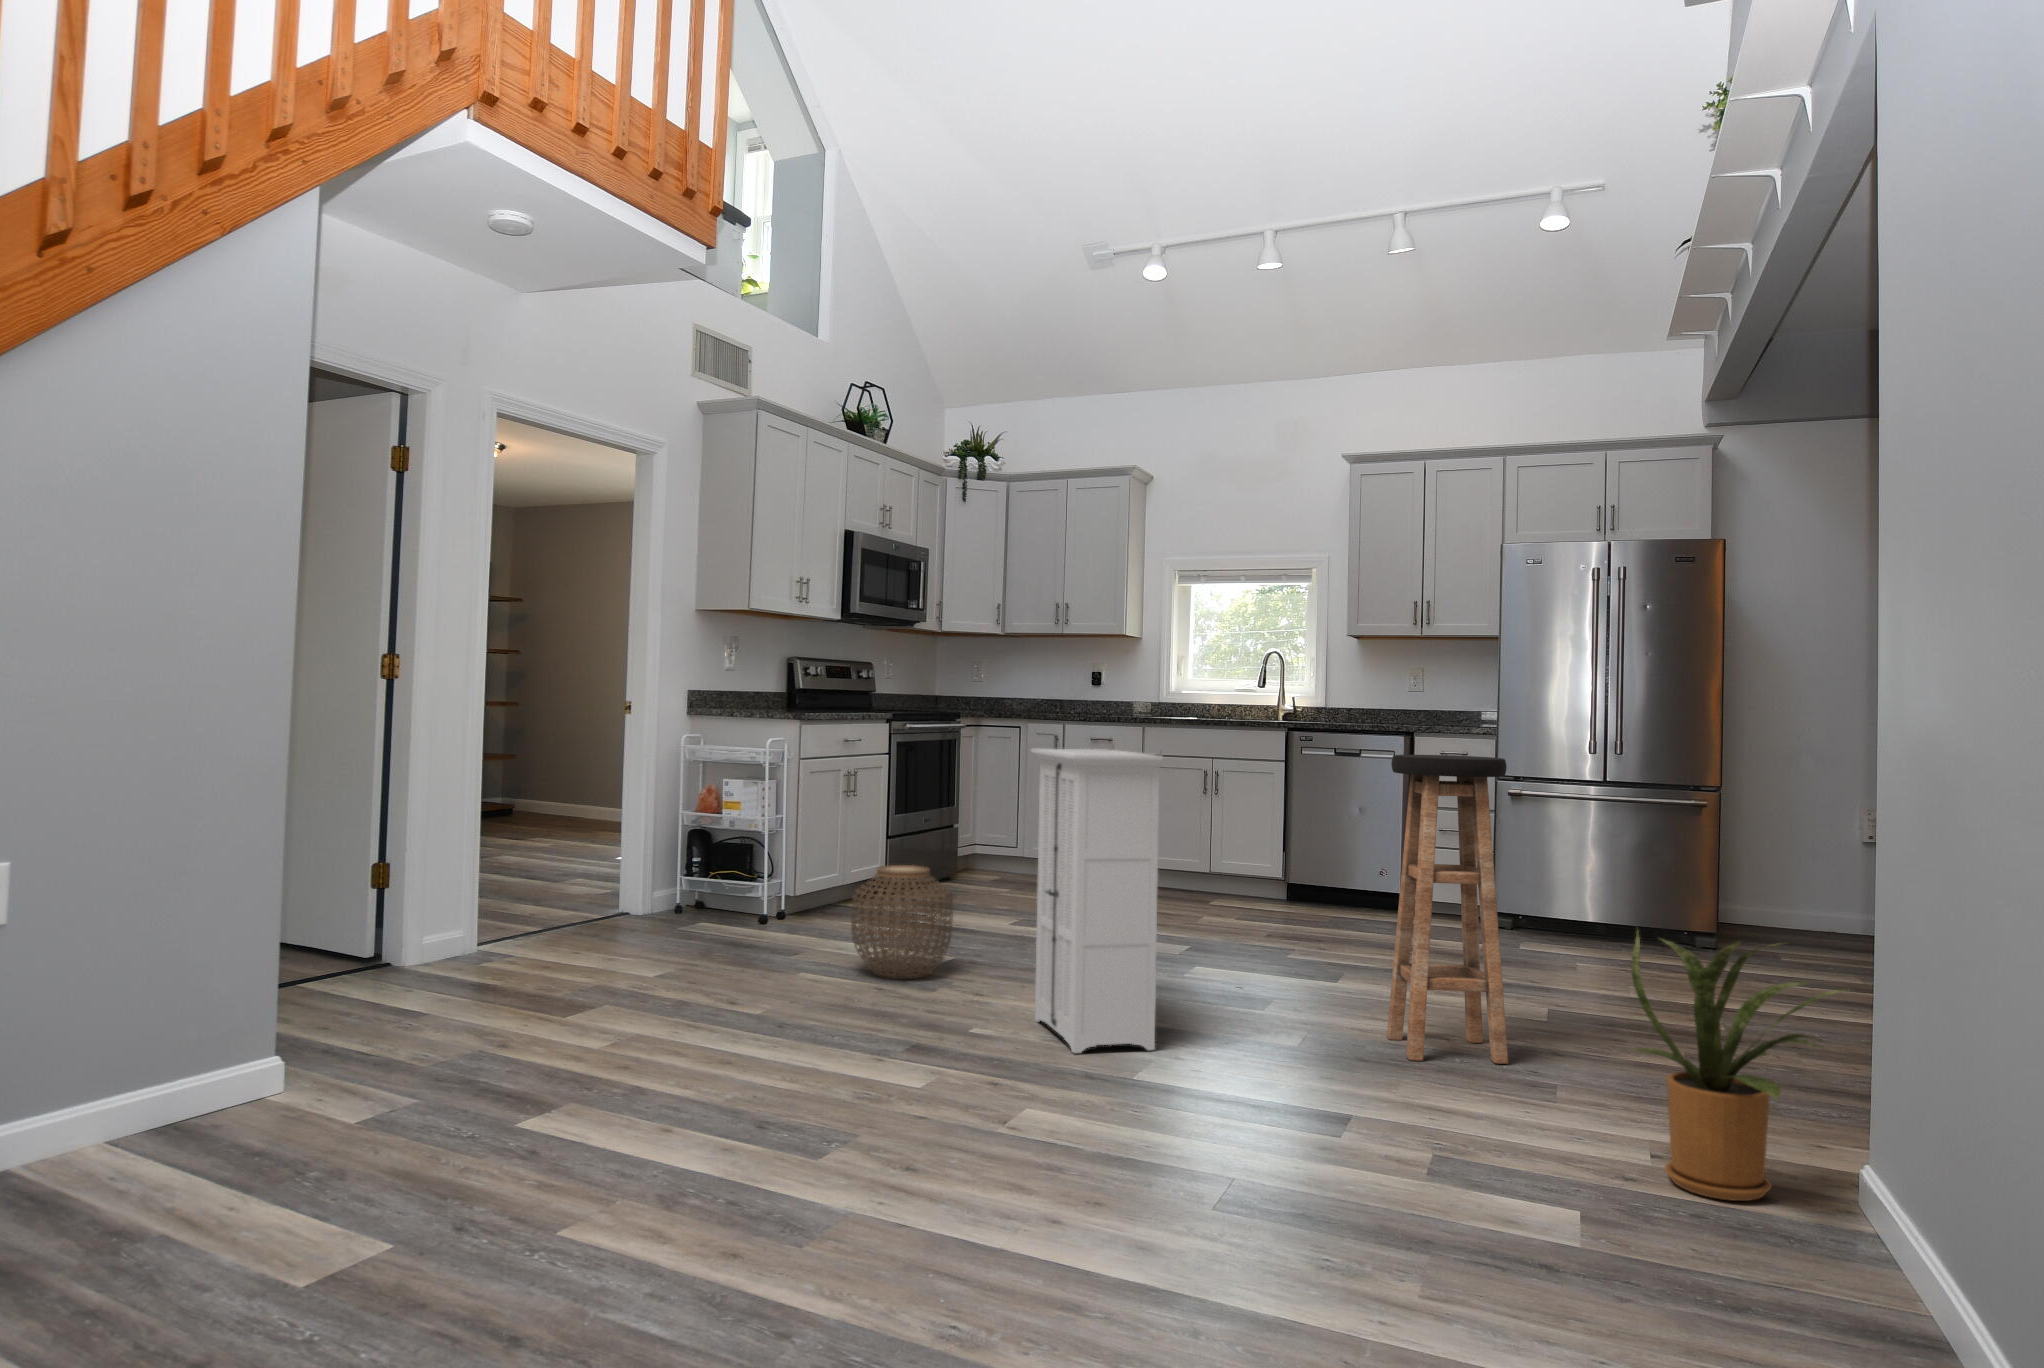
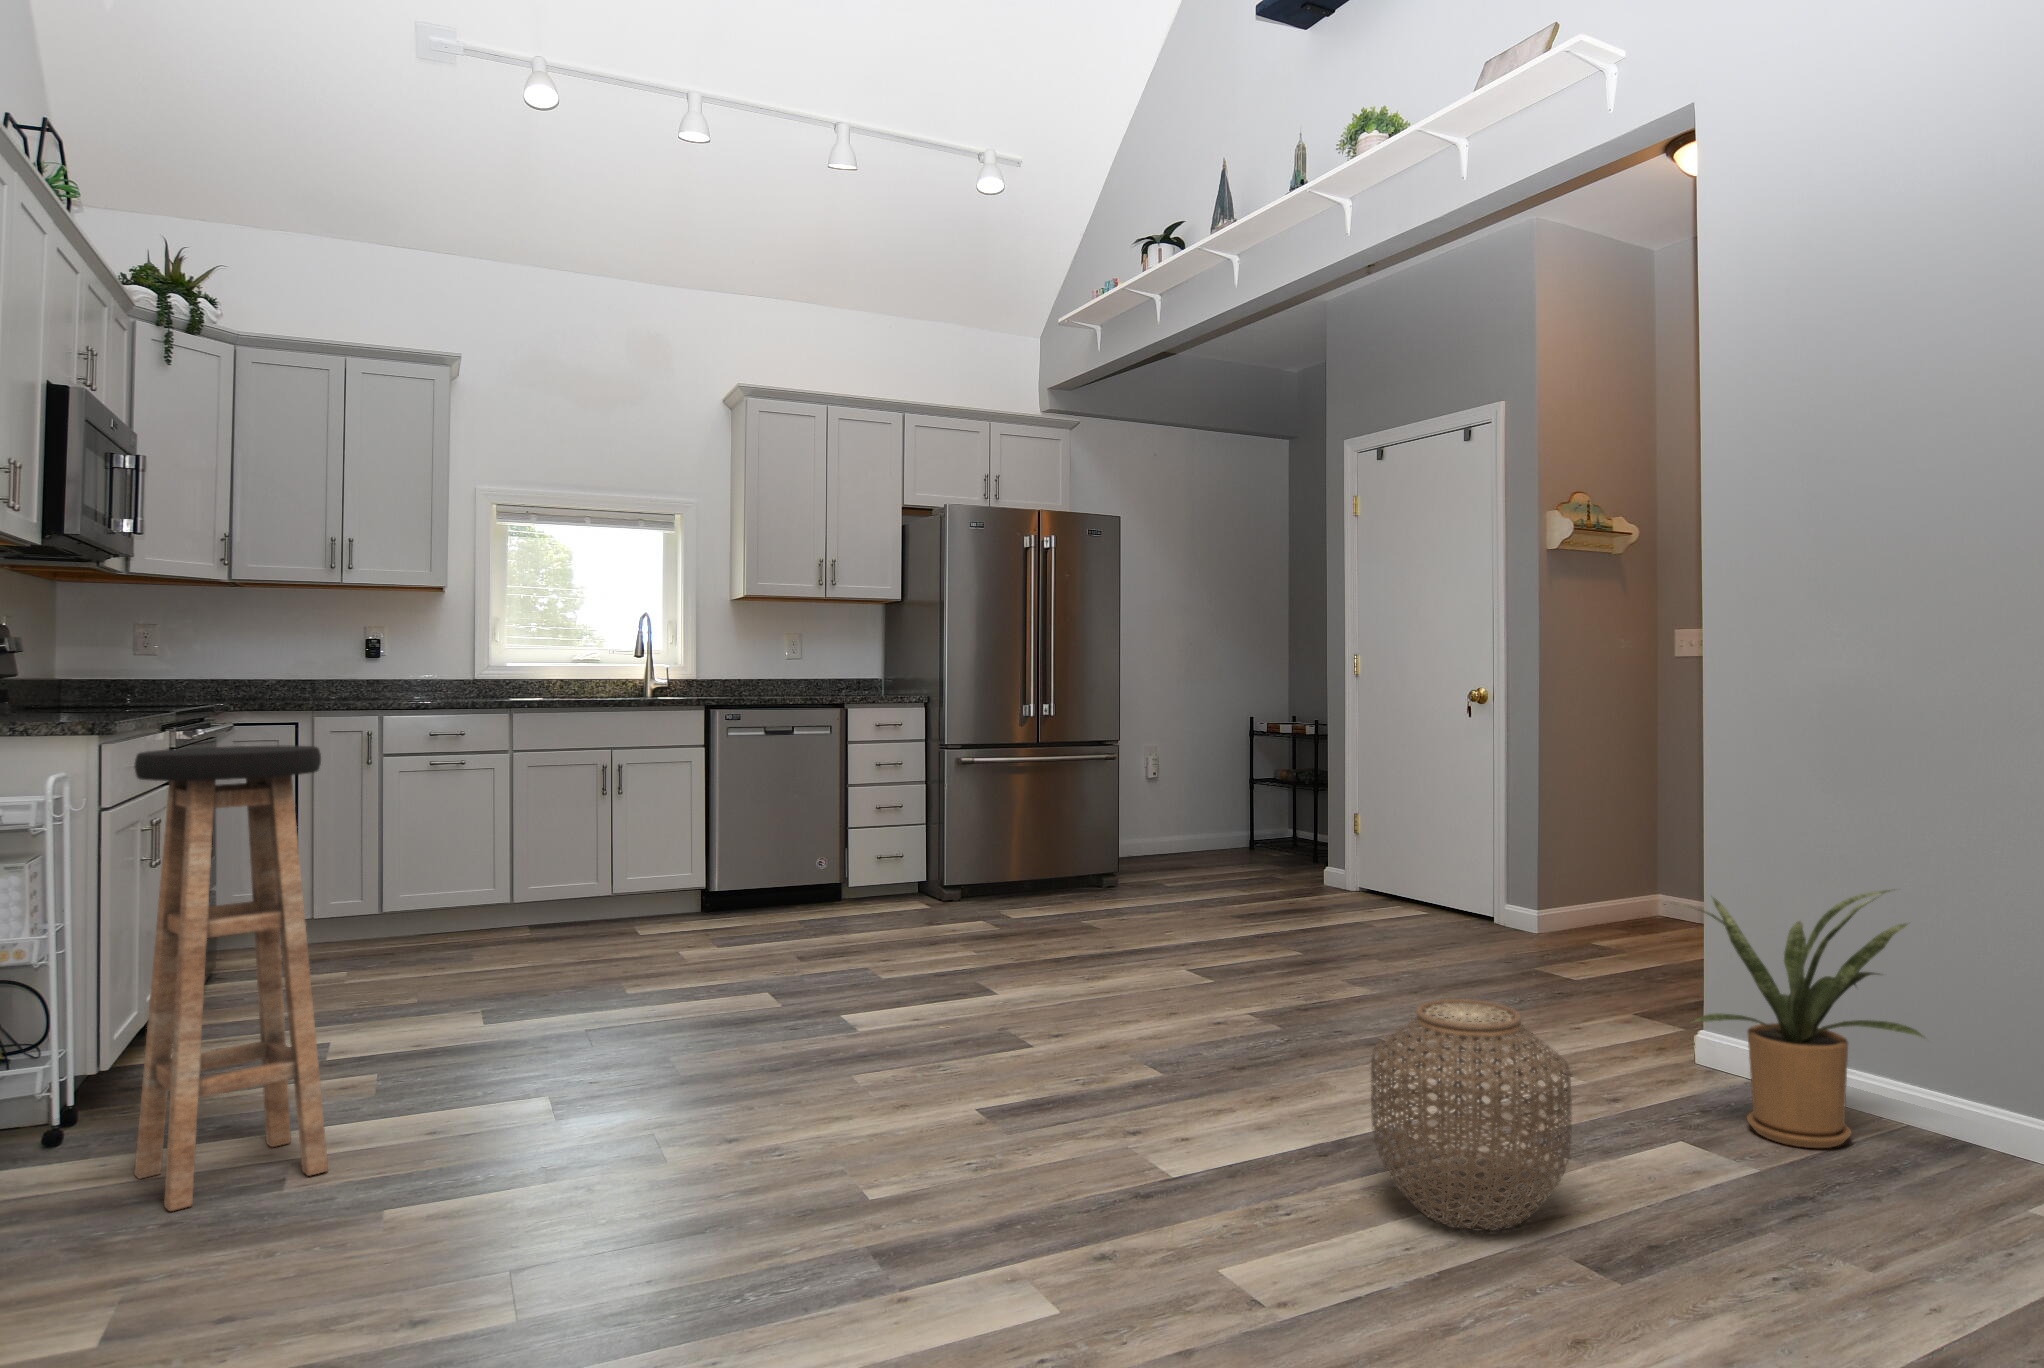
storage cabinet: present [1031,749,1163,1053] -> none [897,744,1150,1208]
bar stool: present [1387,755,1508,1064] -> present [134,745,328,1211]
woven basket: present [851,865,953,979] -> present [1371,999,1571,1230]

